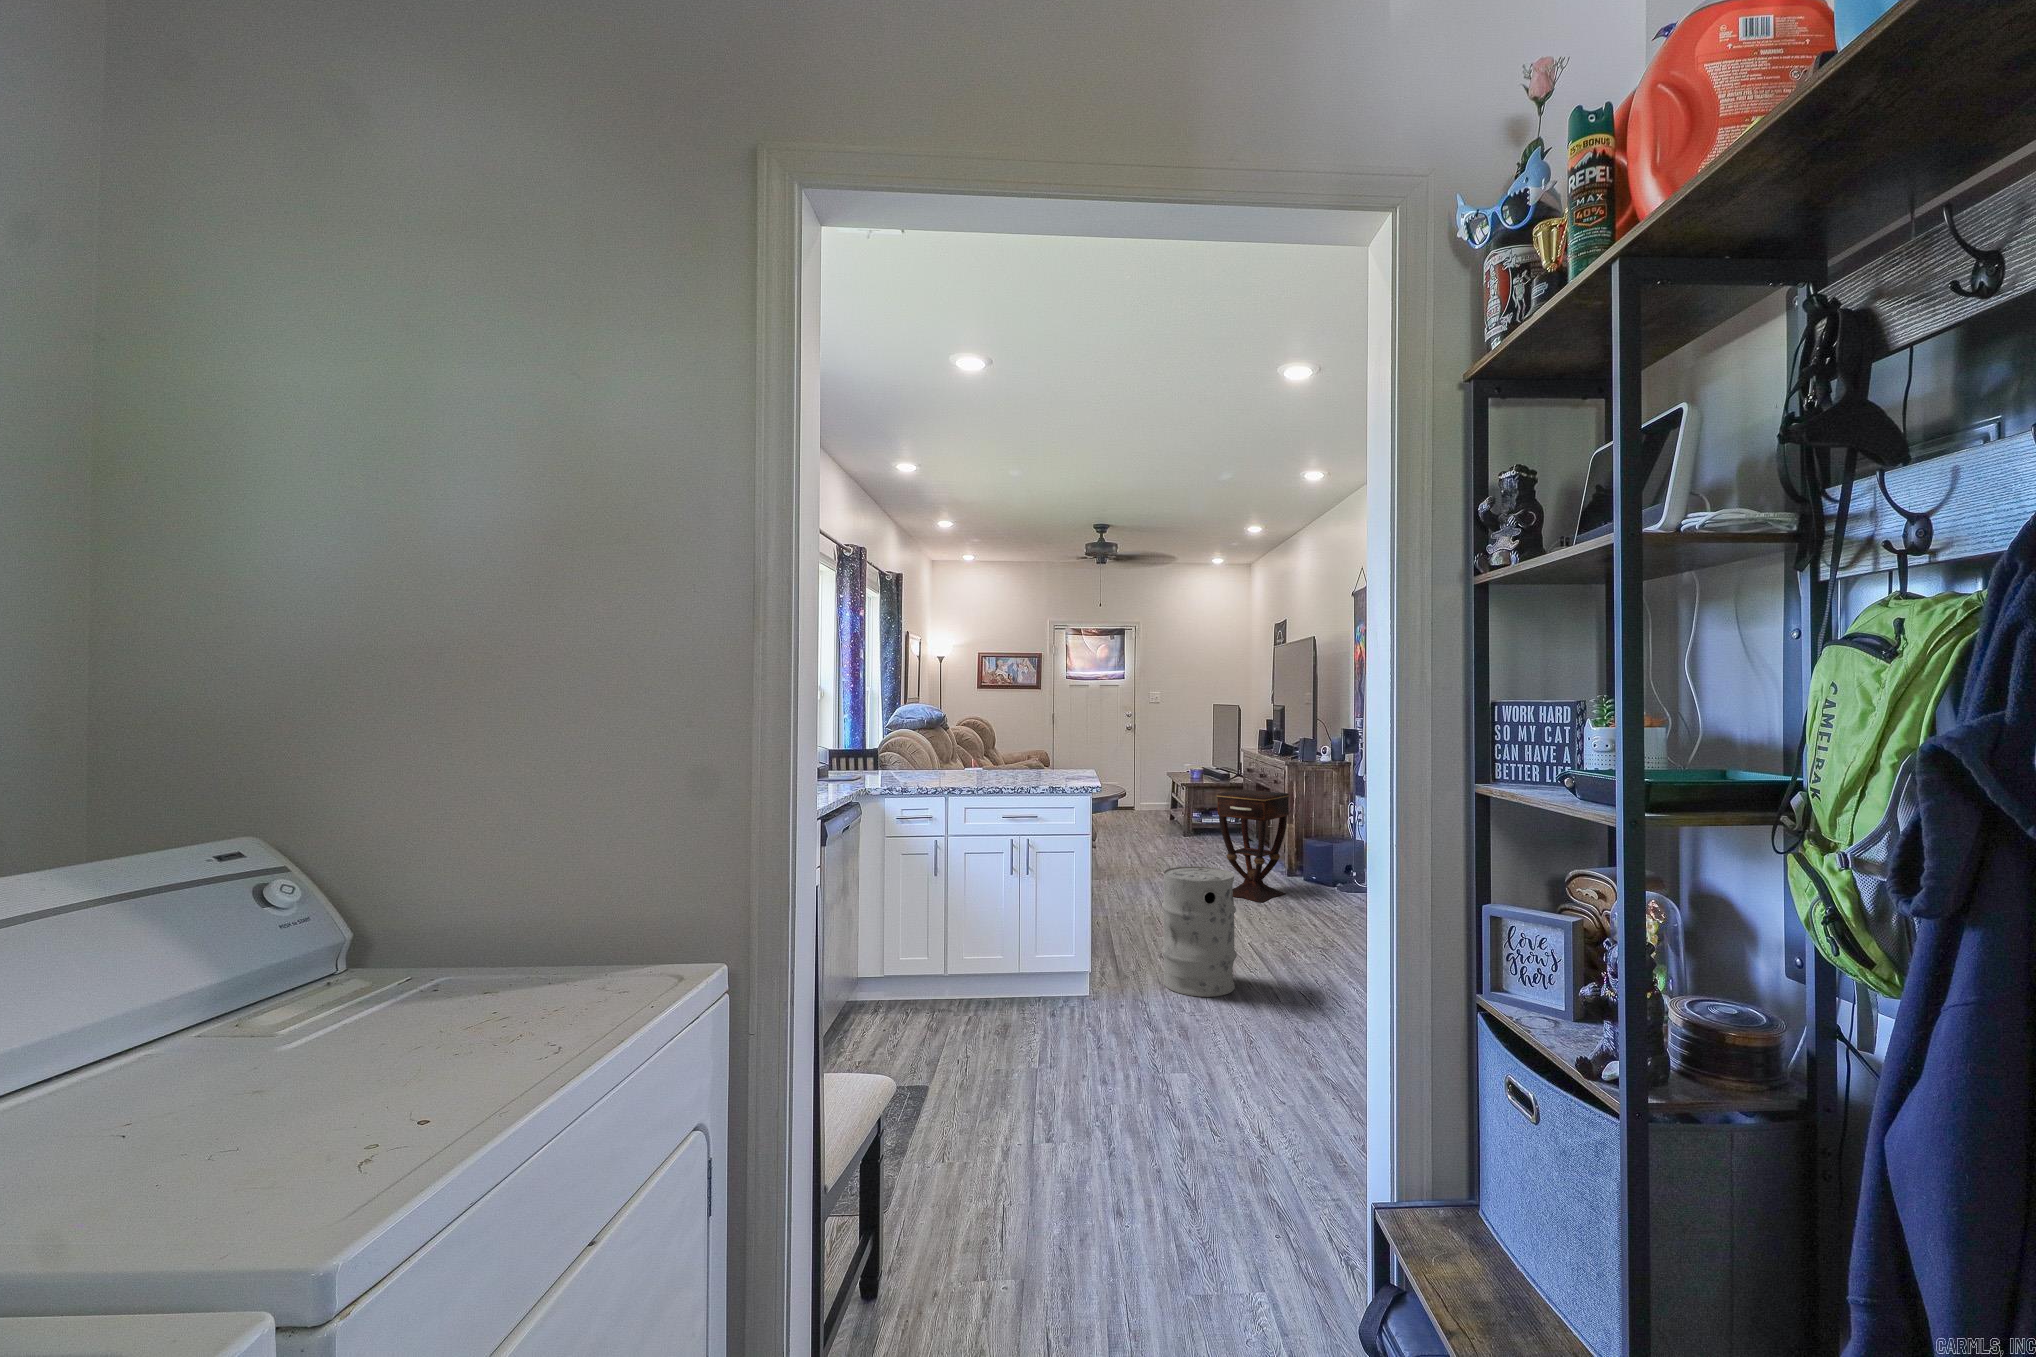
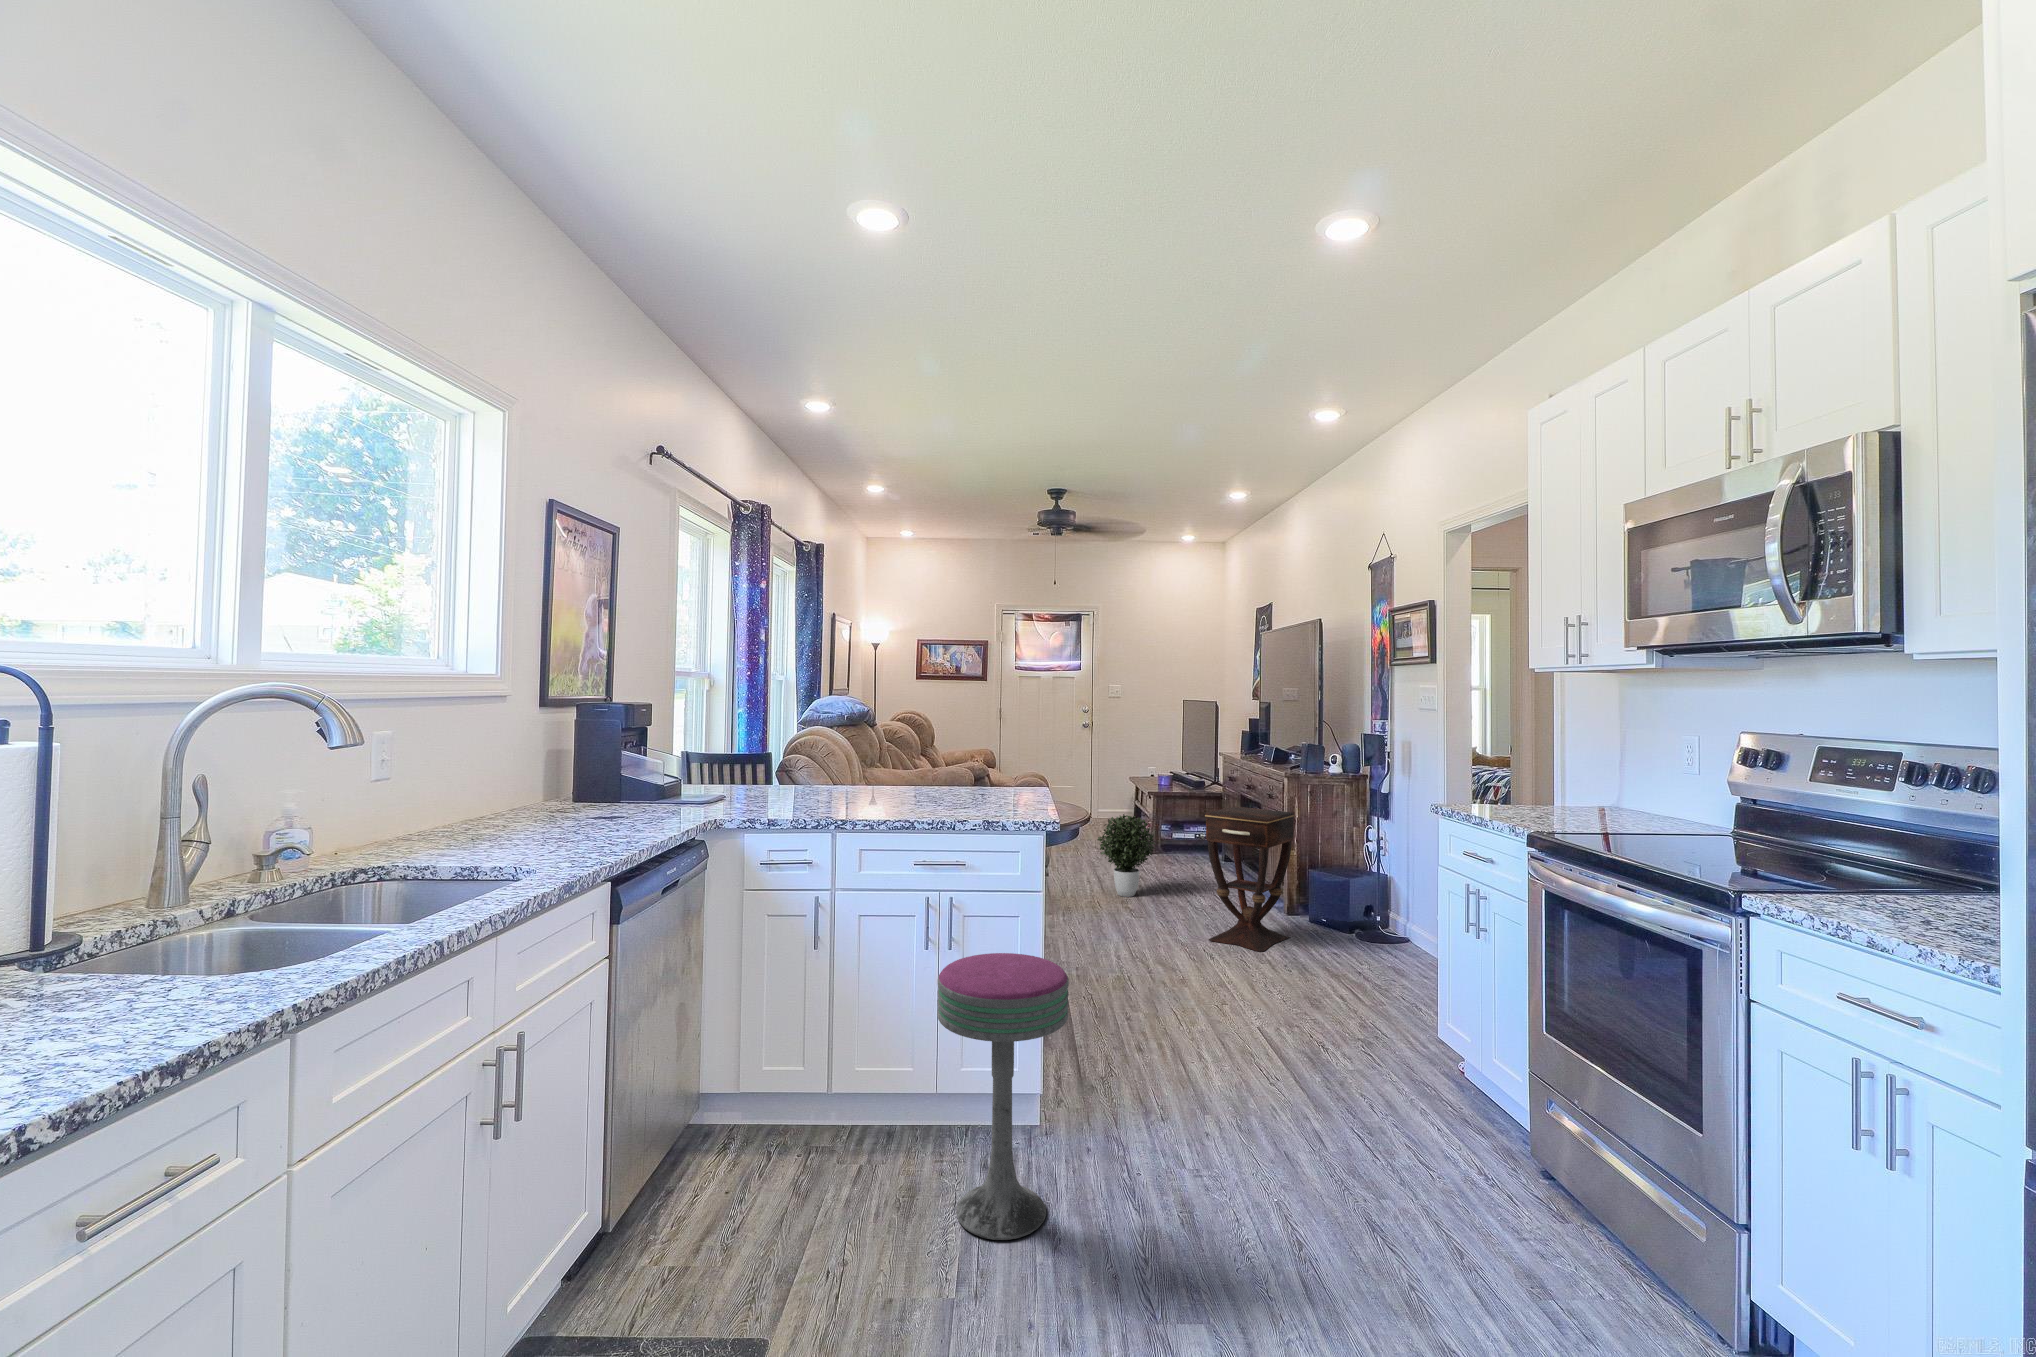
potted plant: none [1133,798,1182,866] -> present [1097,814,1155,897]
trash can: present [1162,866,1237,997] -> none [1152,929,1260,1131]
bar stool: none [1018,871,1101,1040] -> present [937,953,1069,1240]

